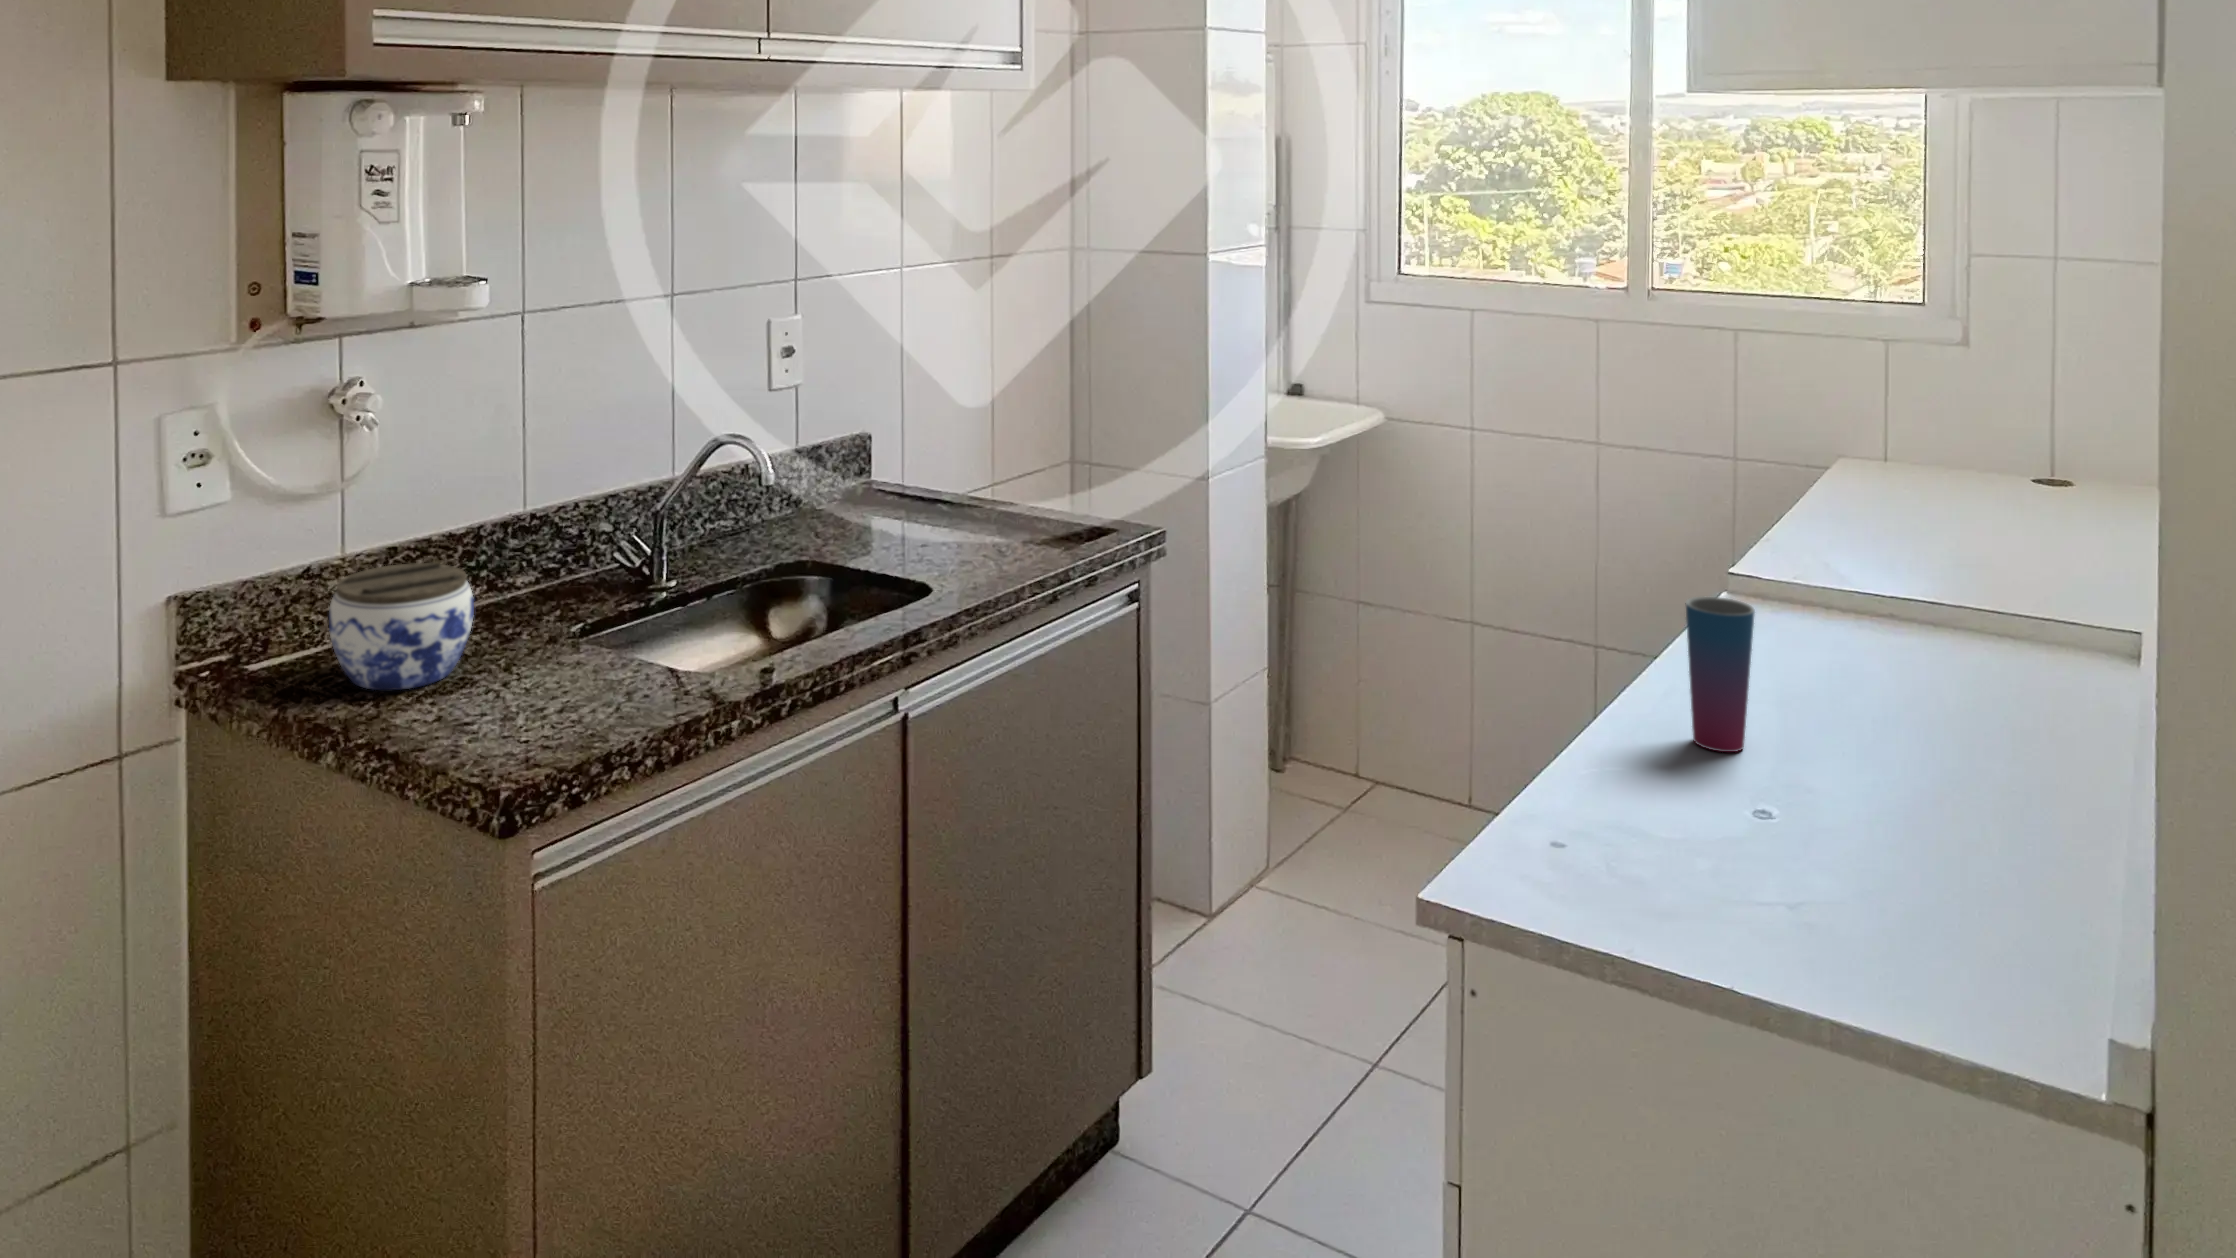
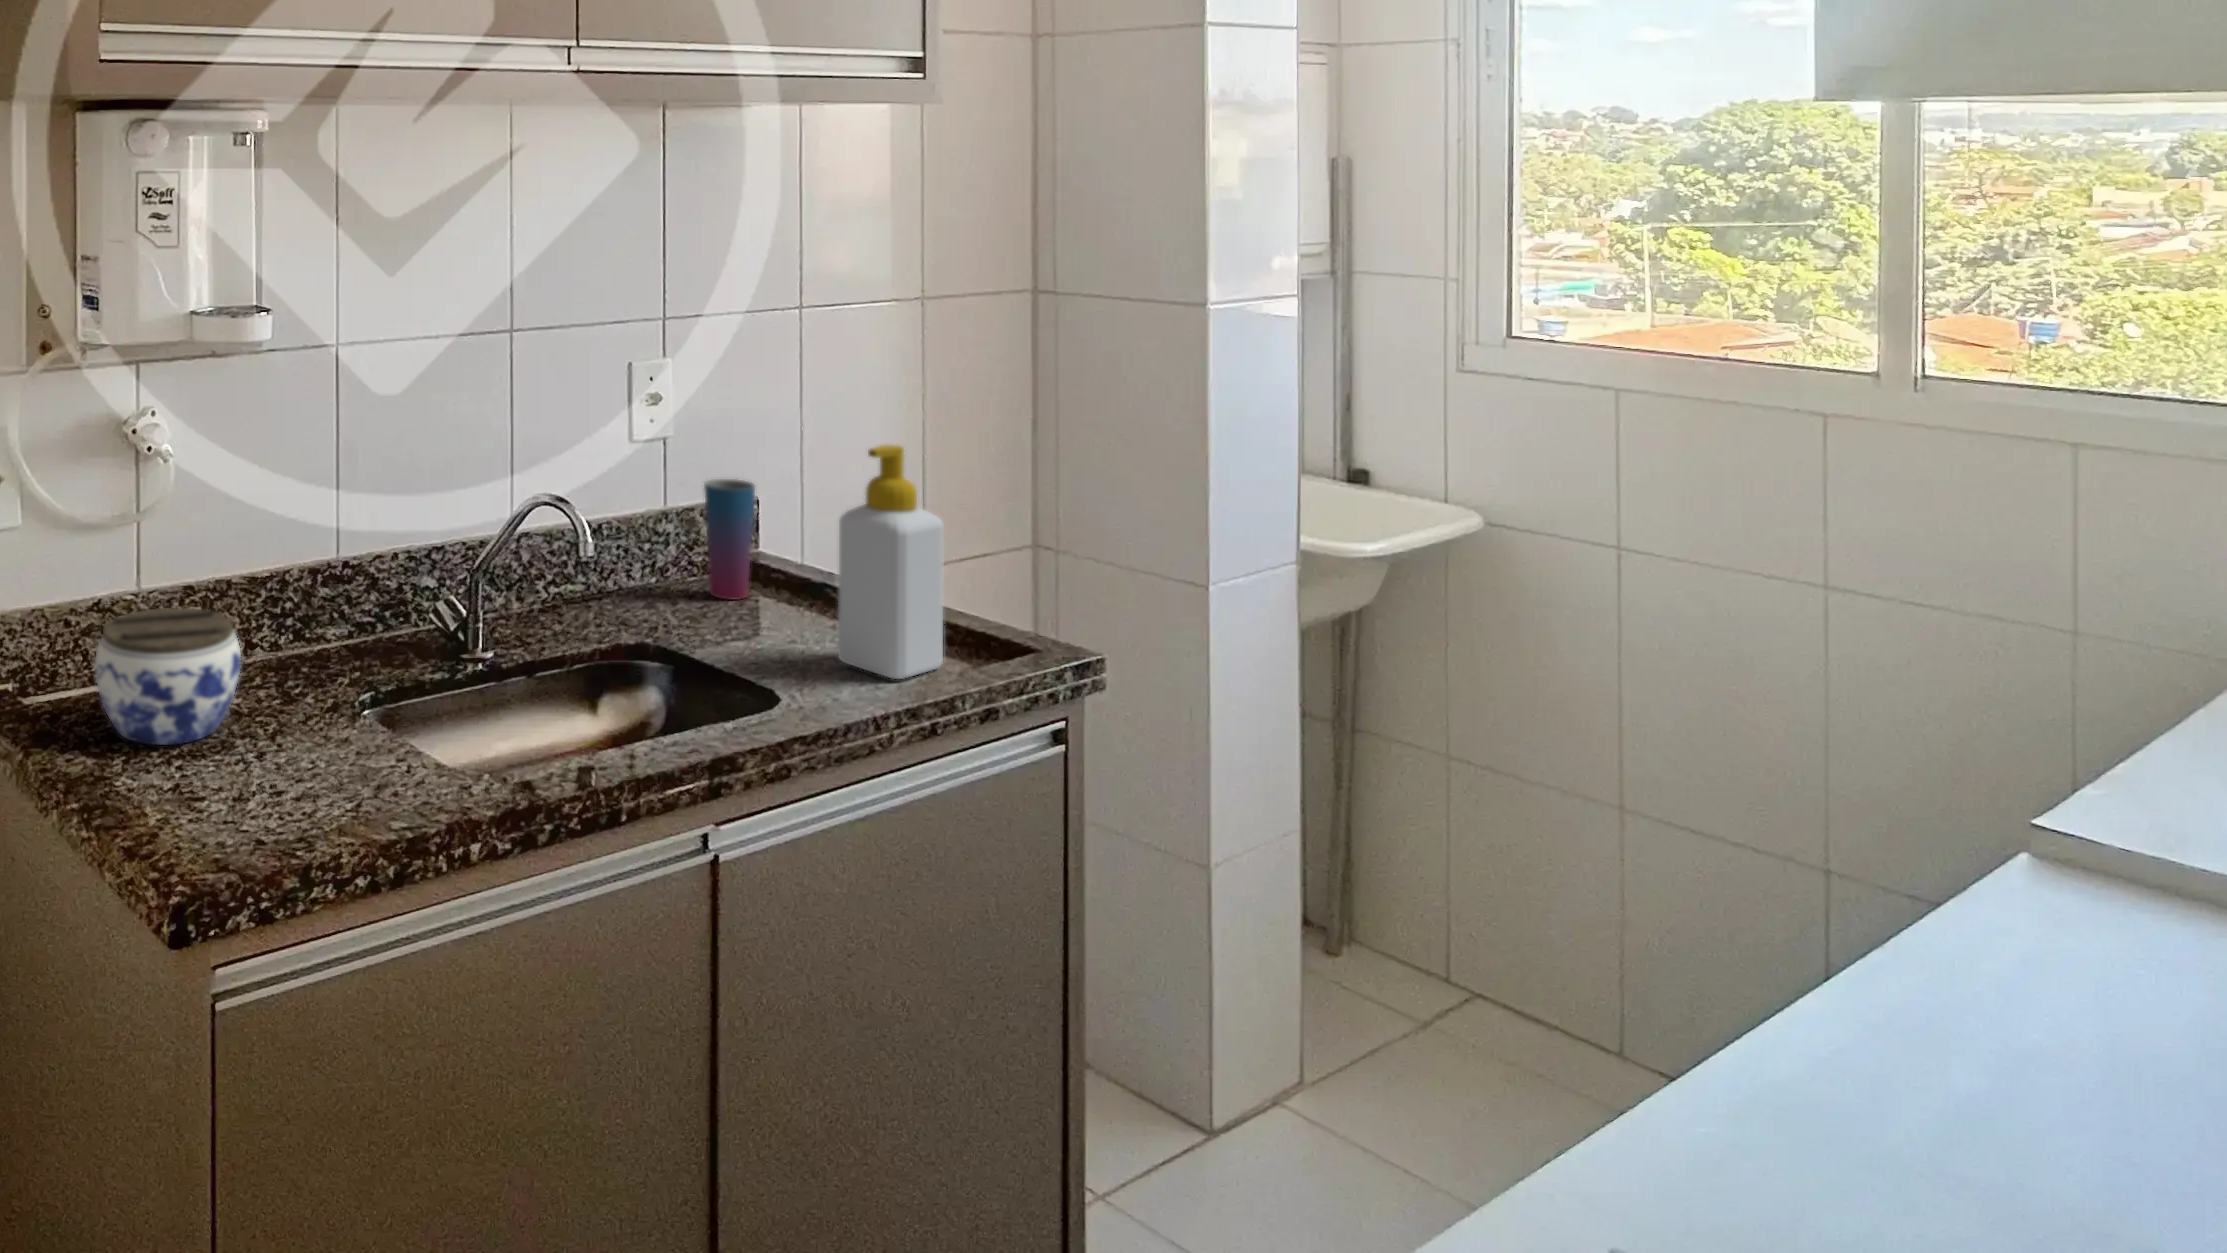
soap bottle: none [968,372,1049,562] -> present [838,445,944,679]
cup: present [1685,597,1755,752] -> present [704,479,755,600]

